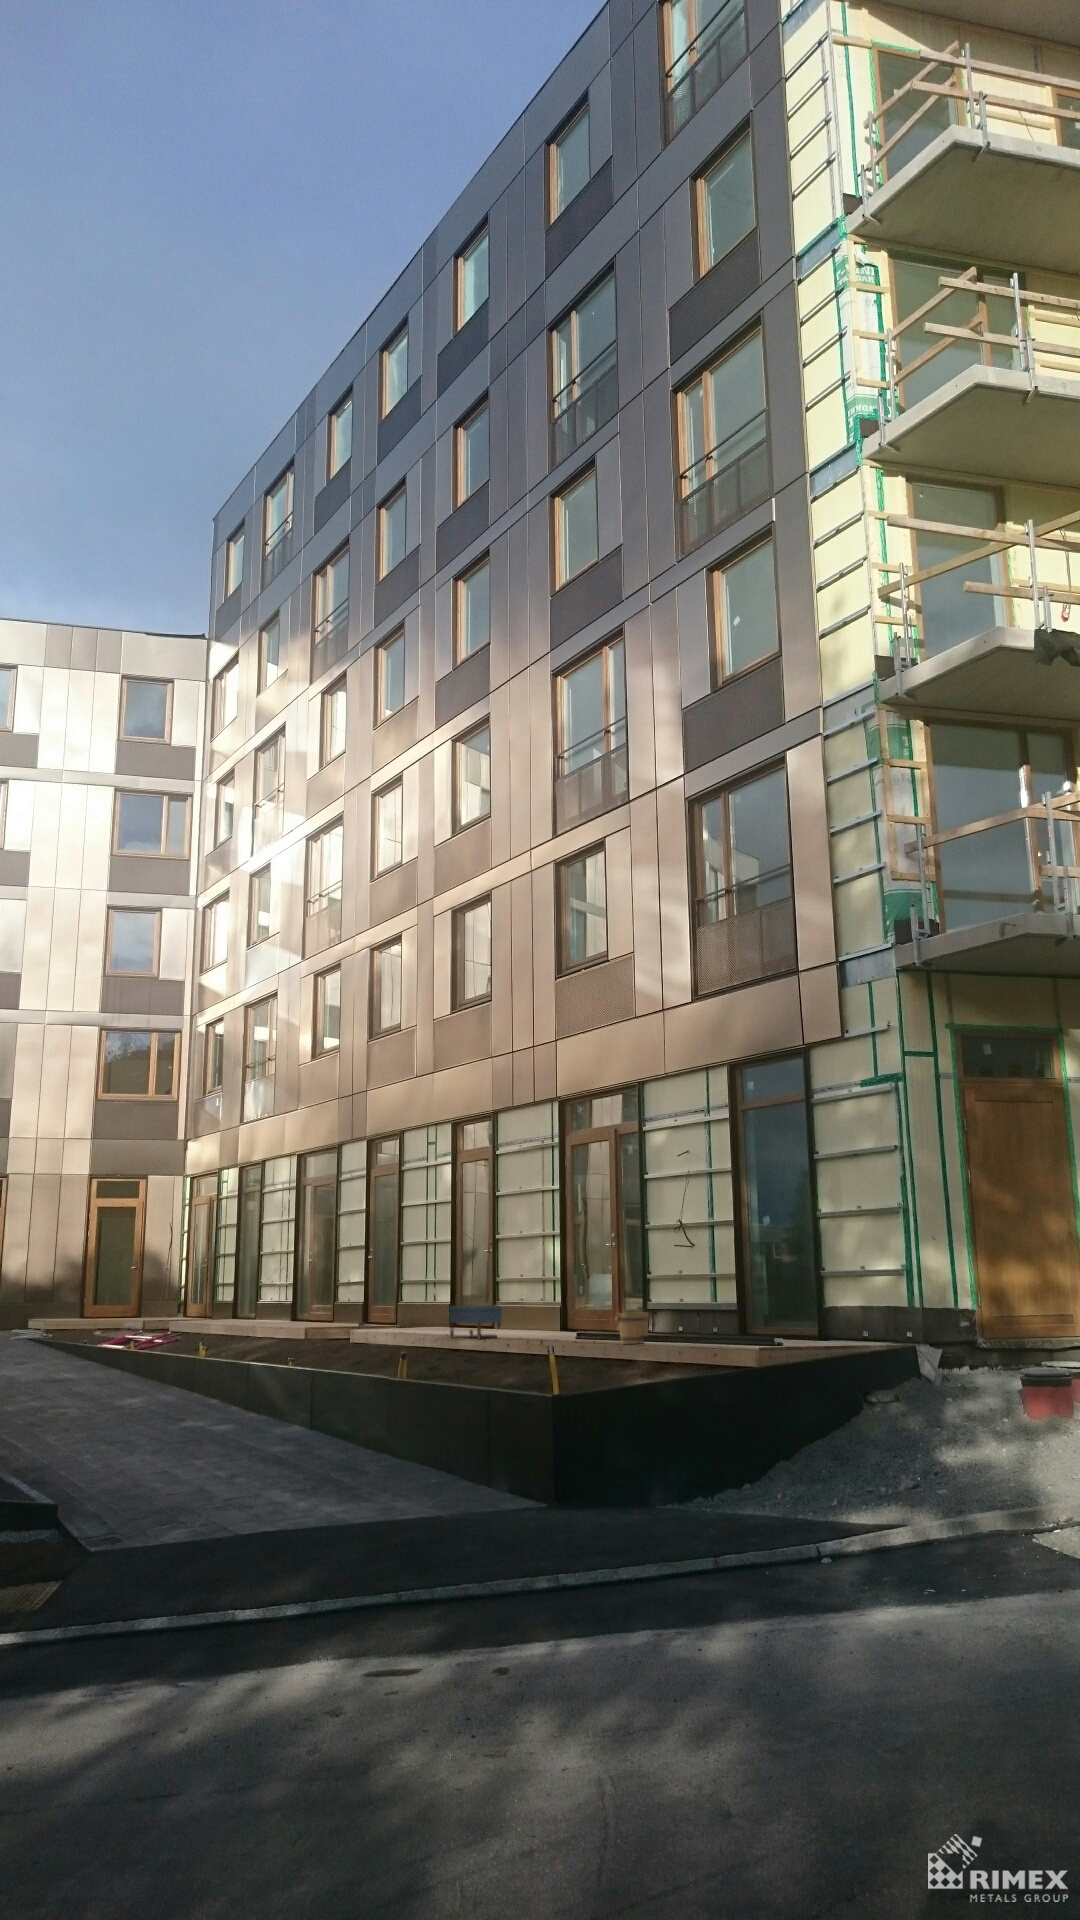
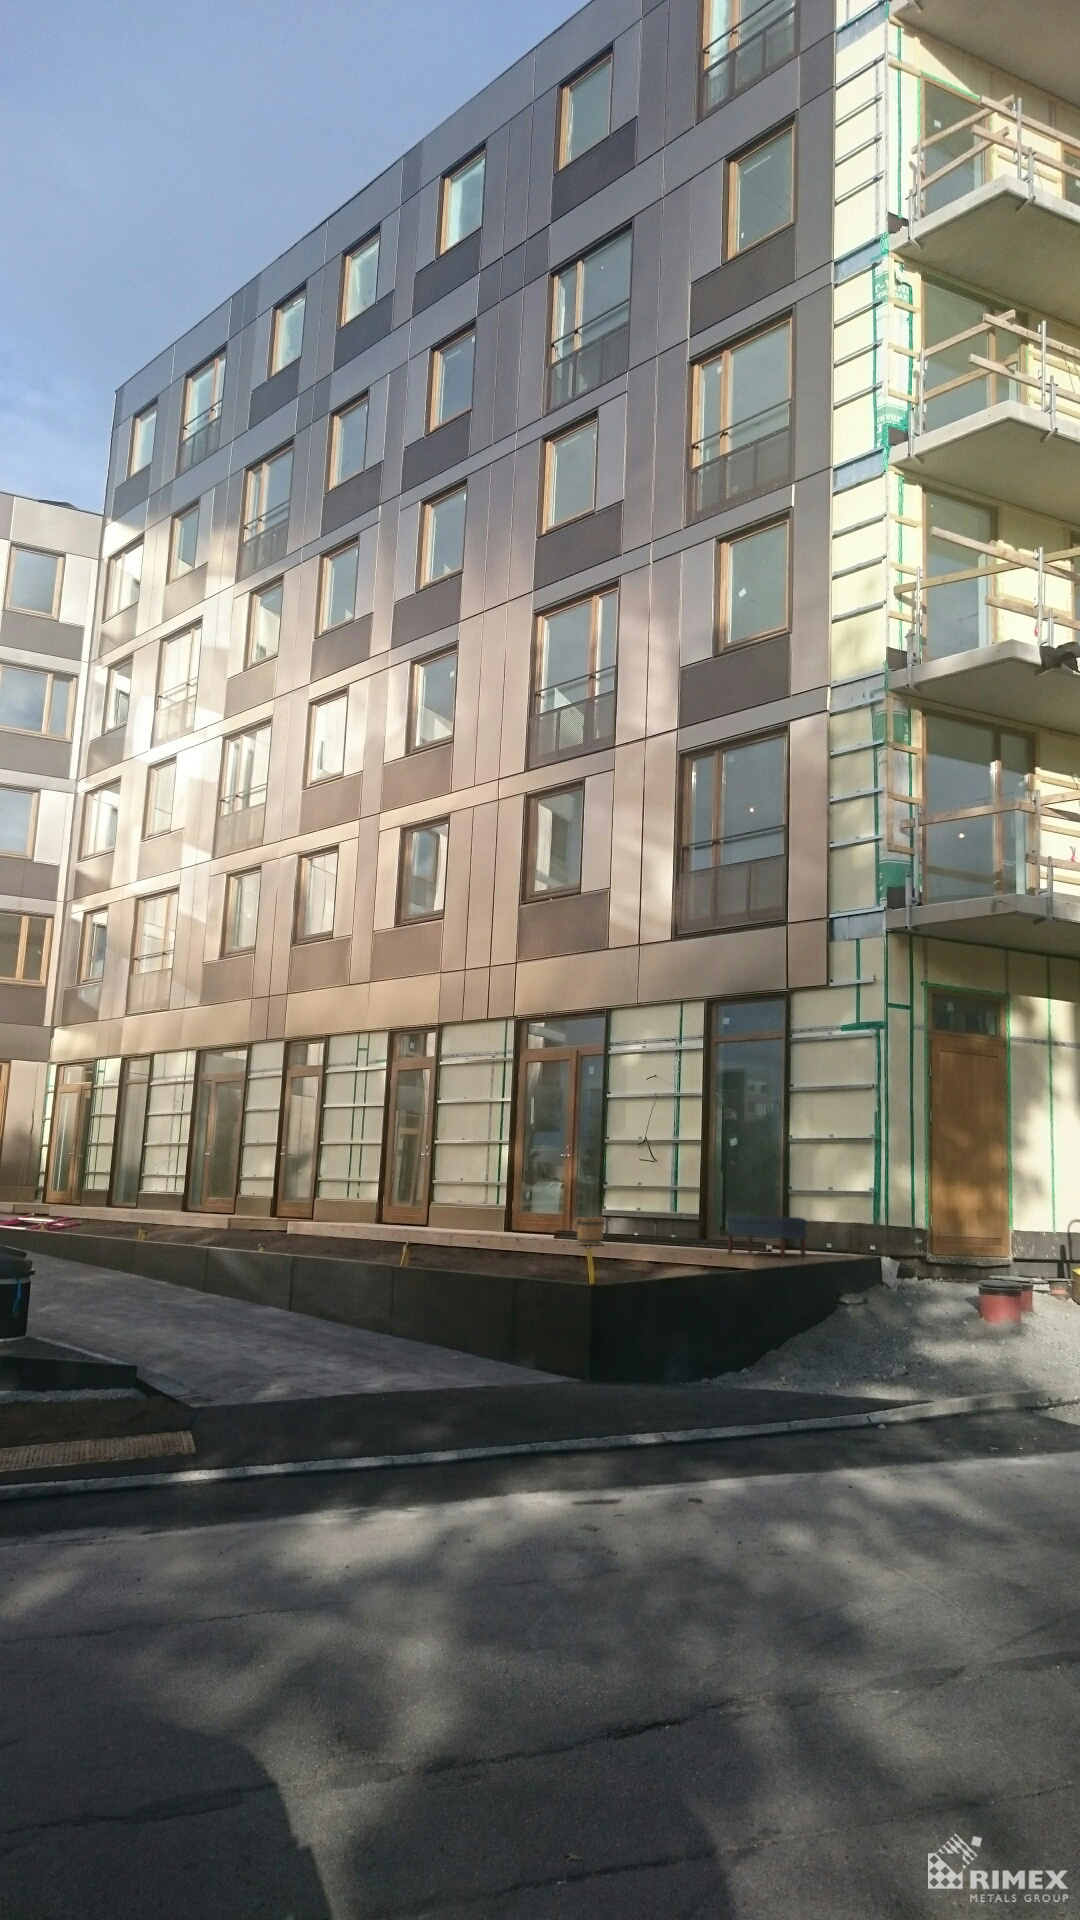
bench: present [449,1305,502,1339] -> present [727,1215,807,1258]

